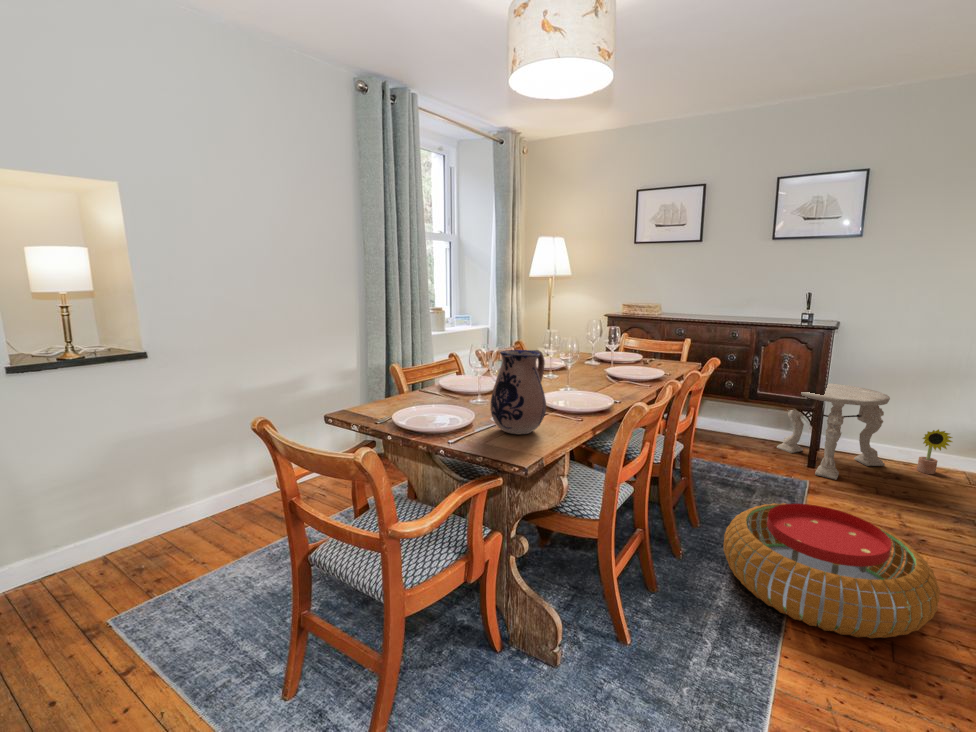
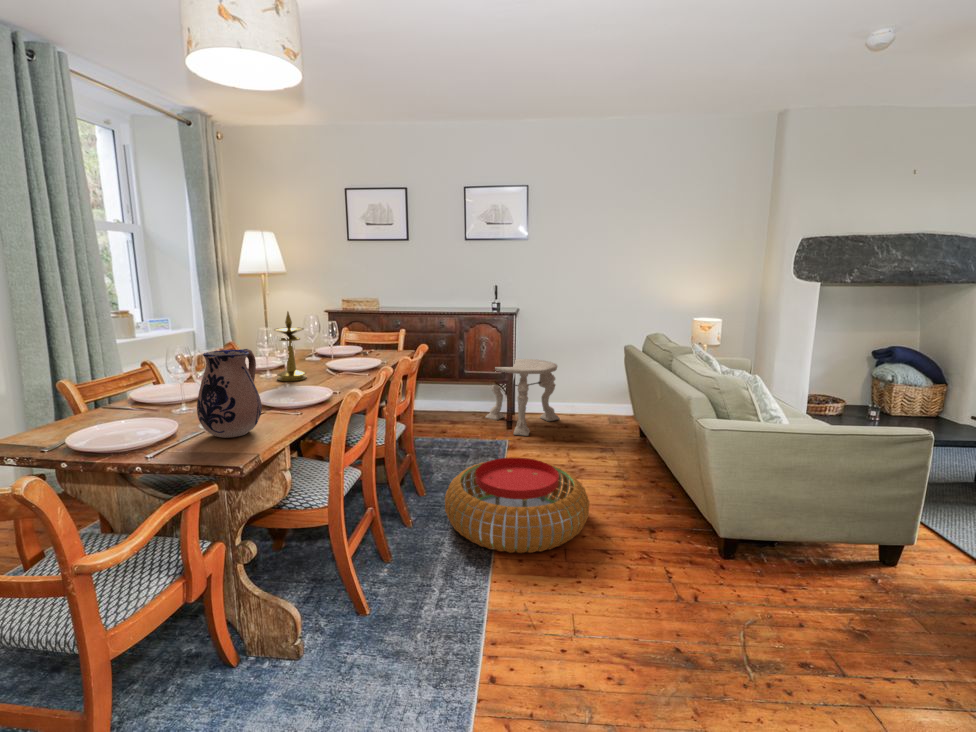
candlestick: none [559,314,589,384] -> present [274,312,307,381]
decorative plant: present [917,429,952,474] -> none [579,386,598,420]

